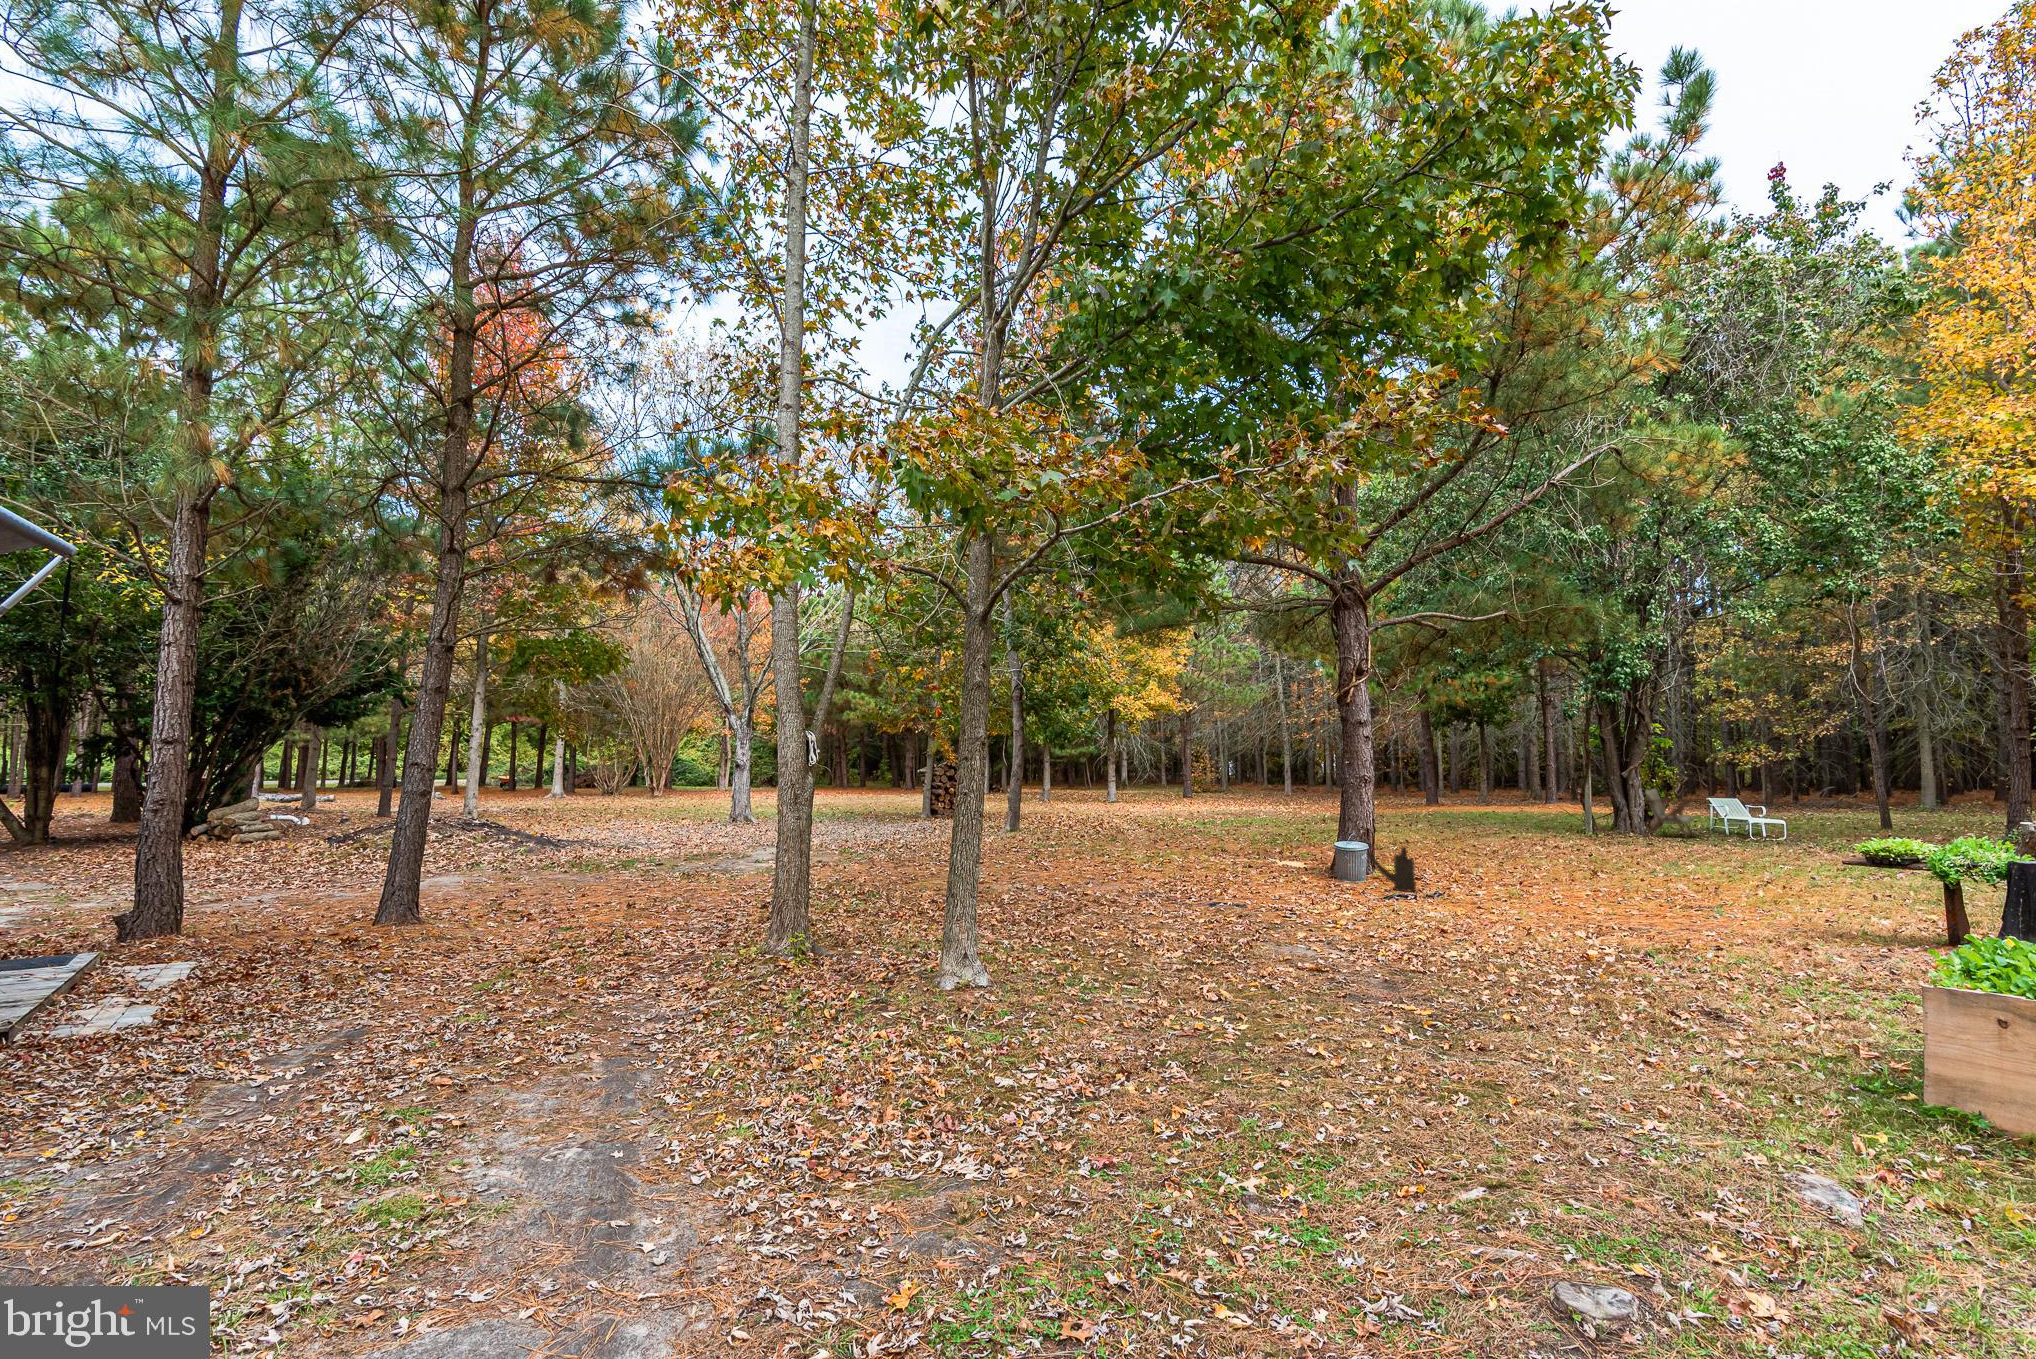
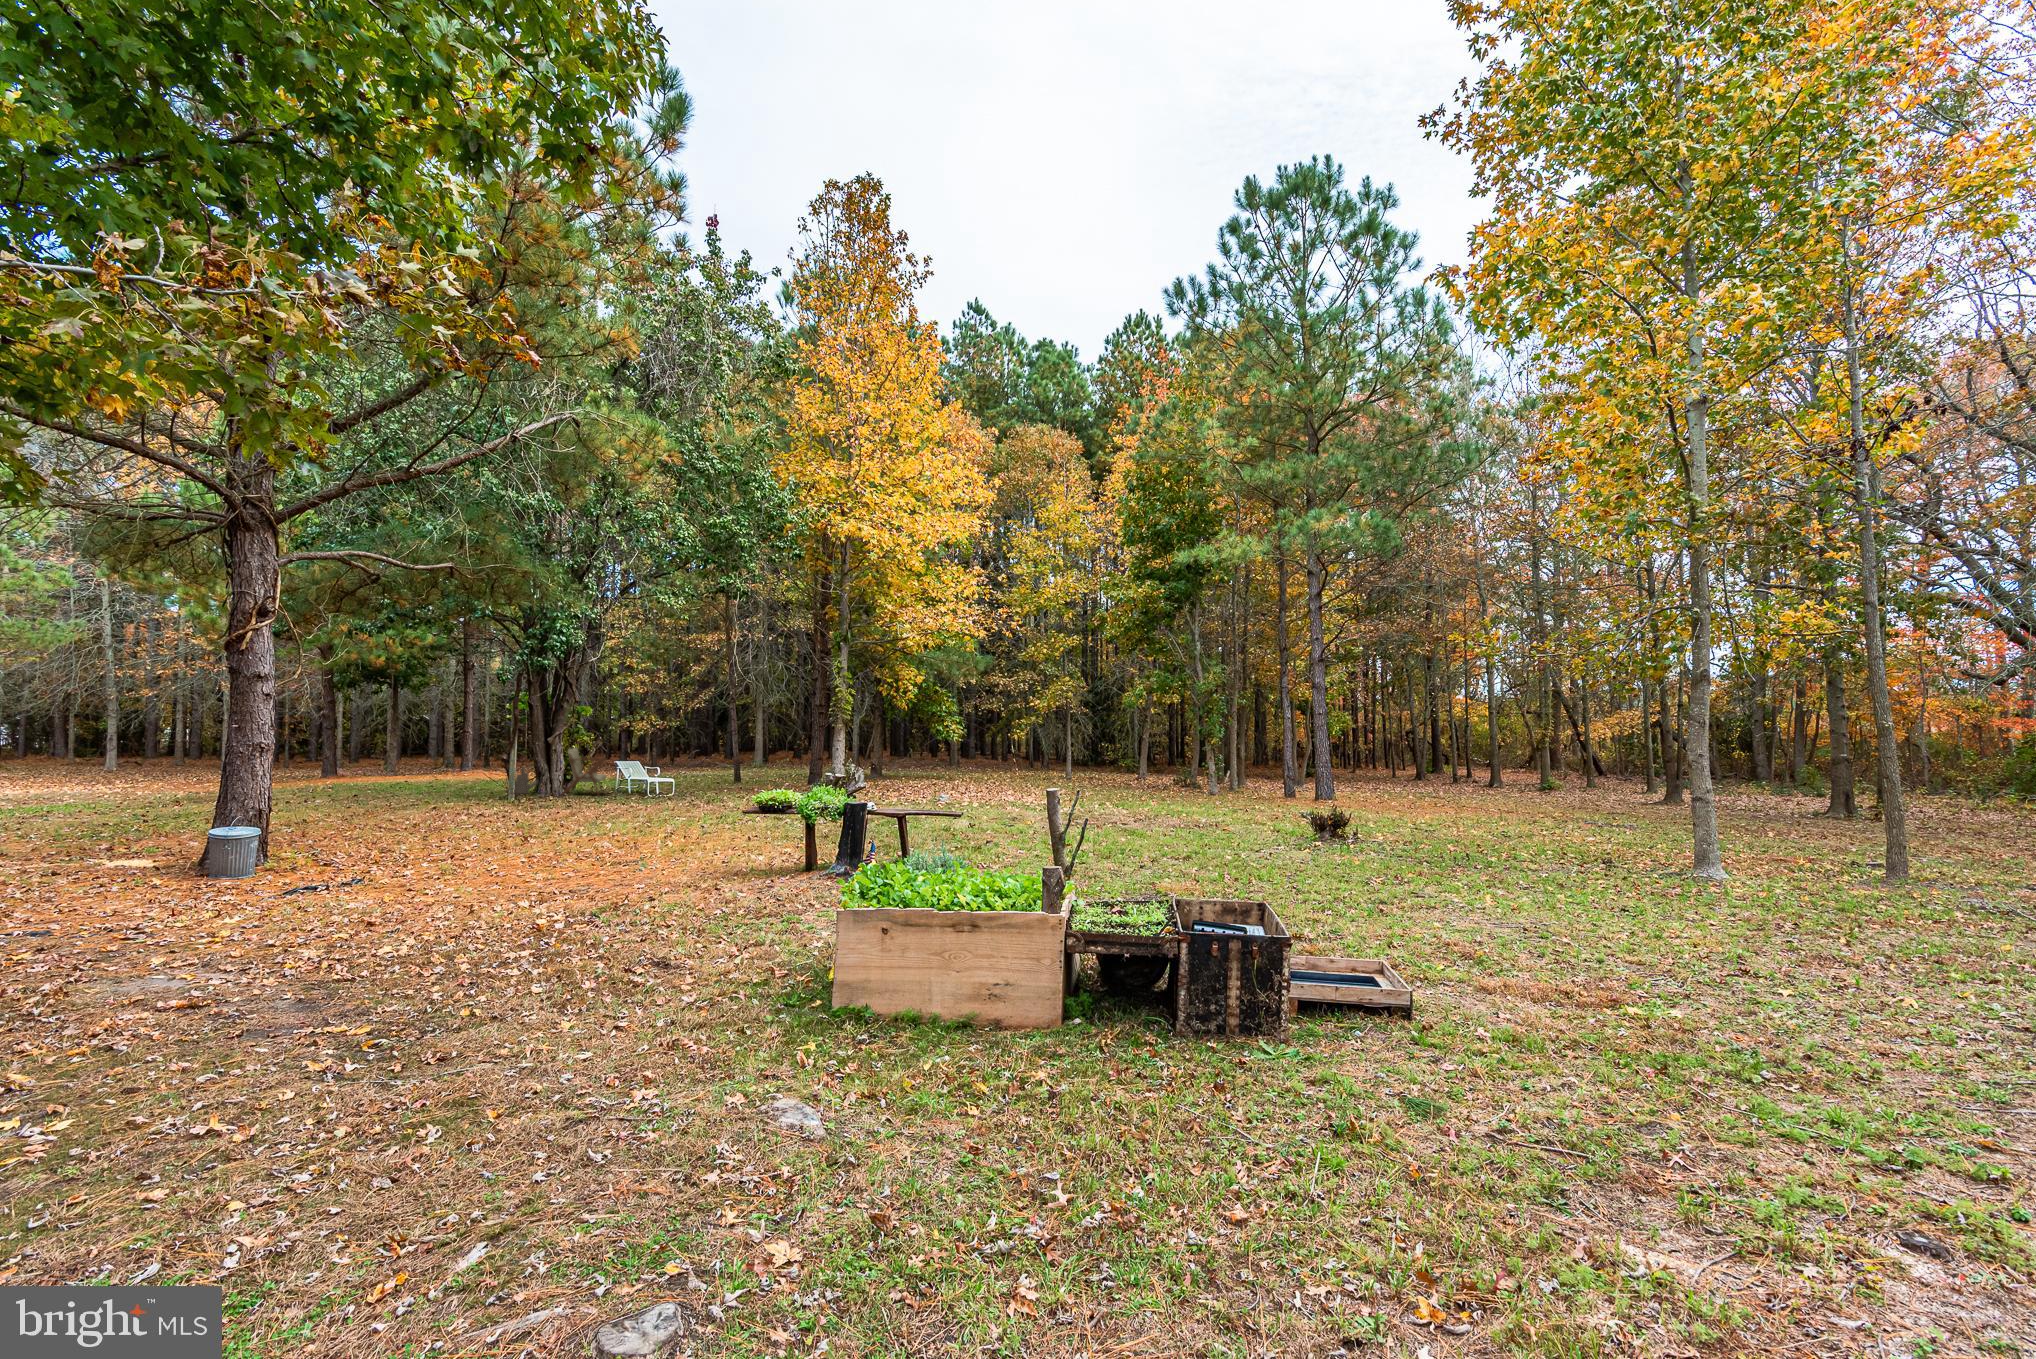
watering can: present [1367,847,1416,892] -> present [514,767,538,794]

